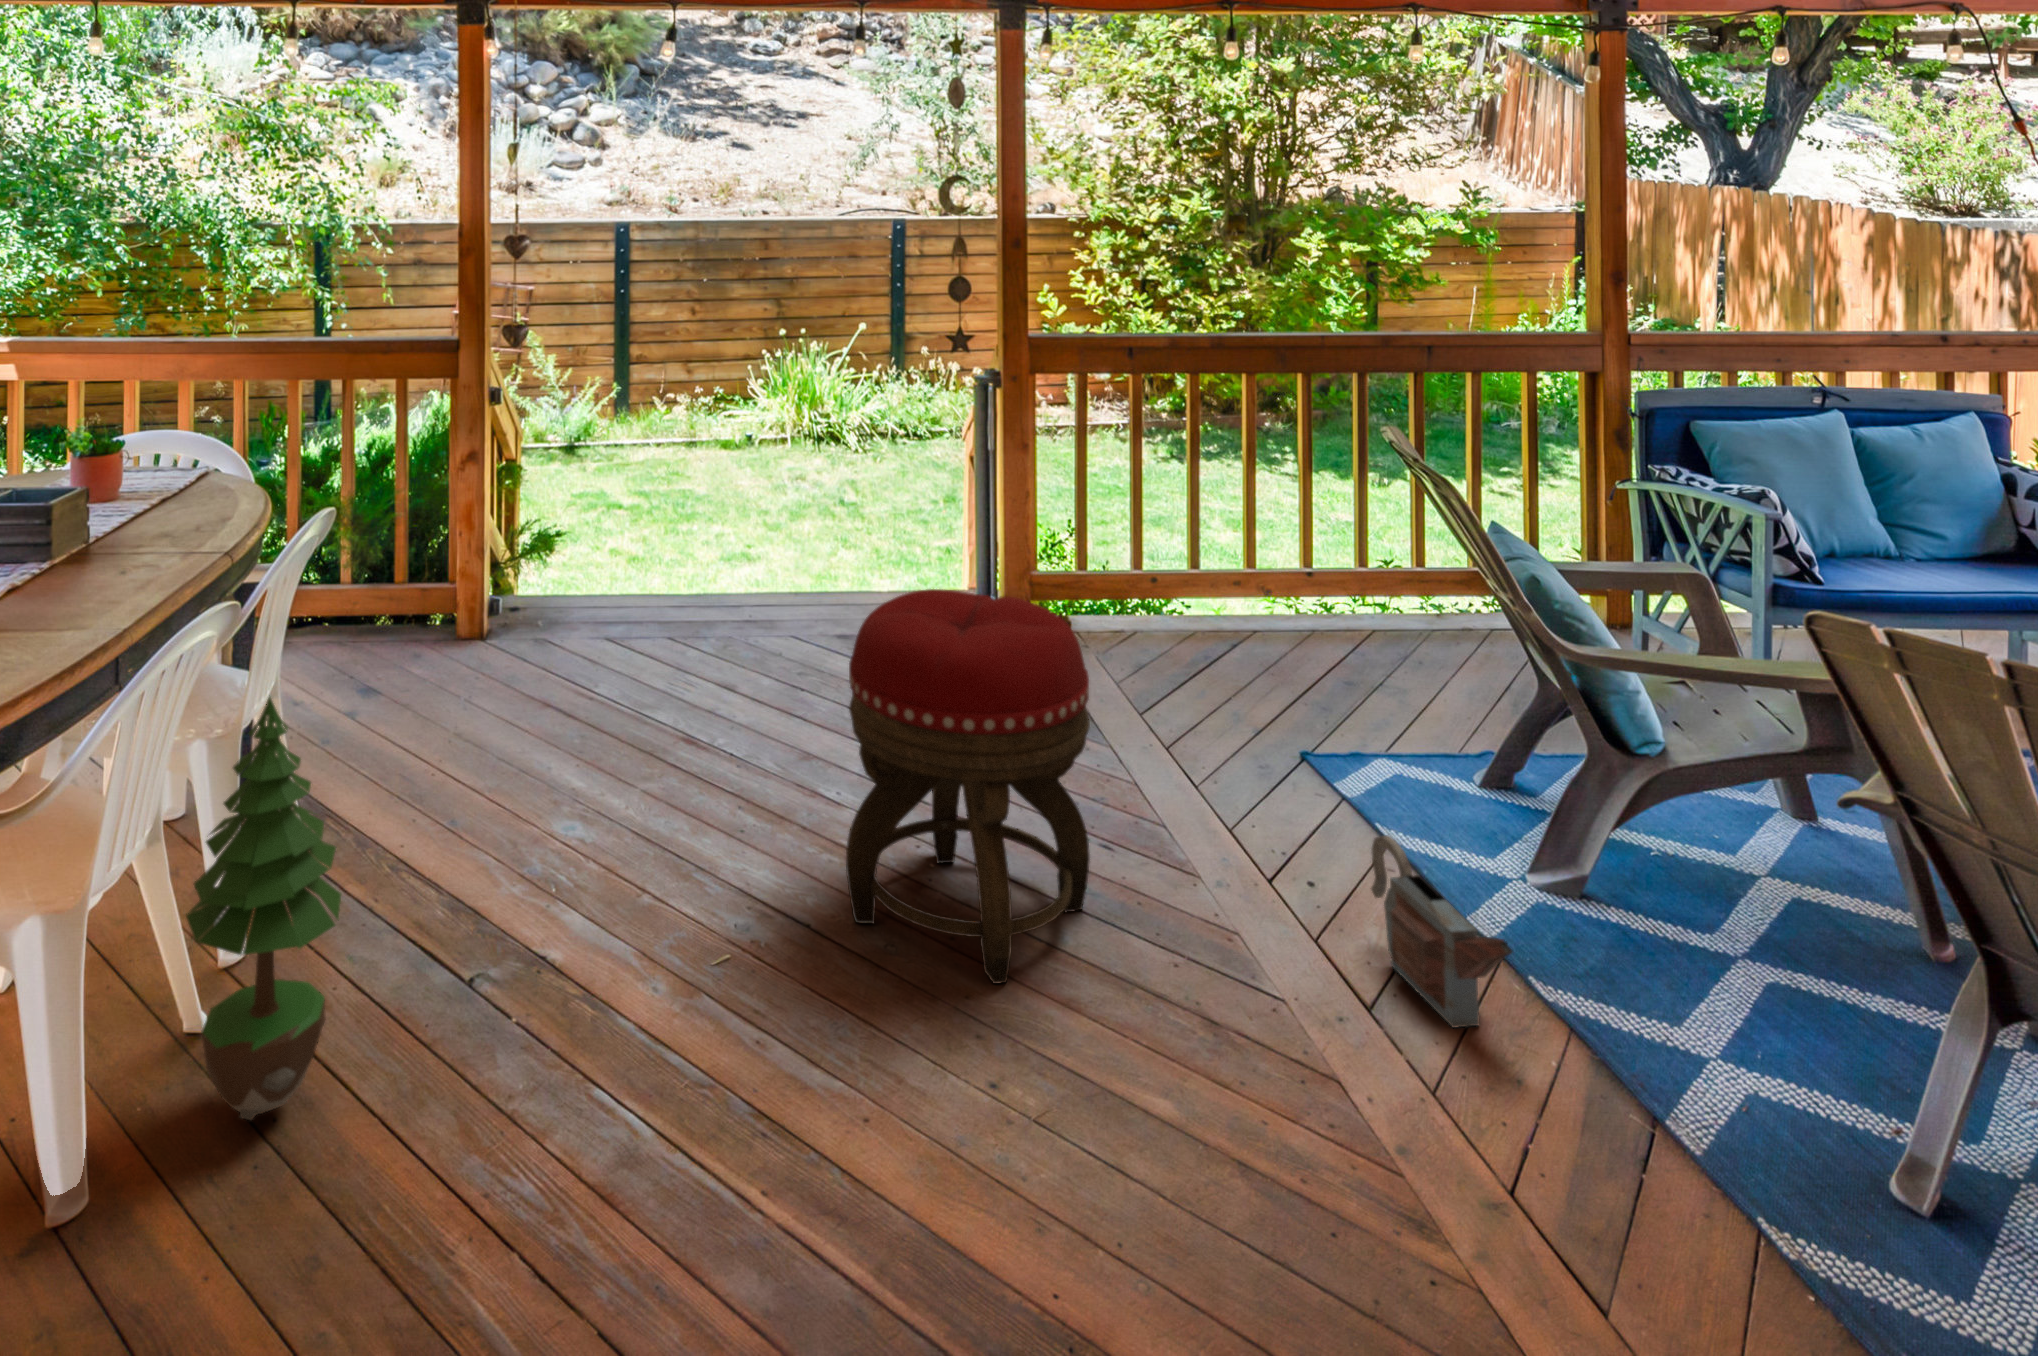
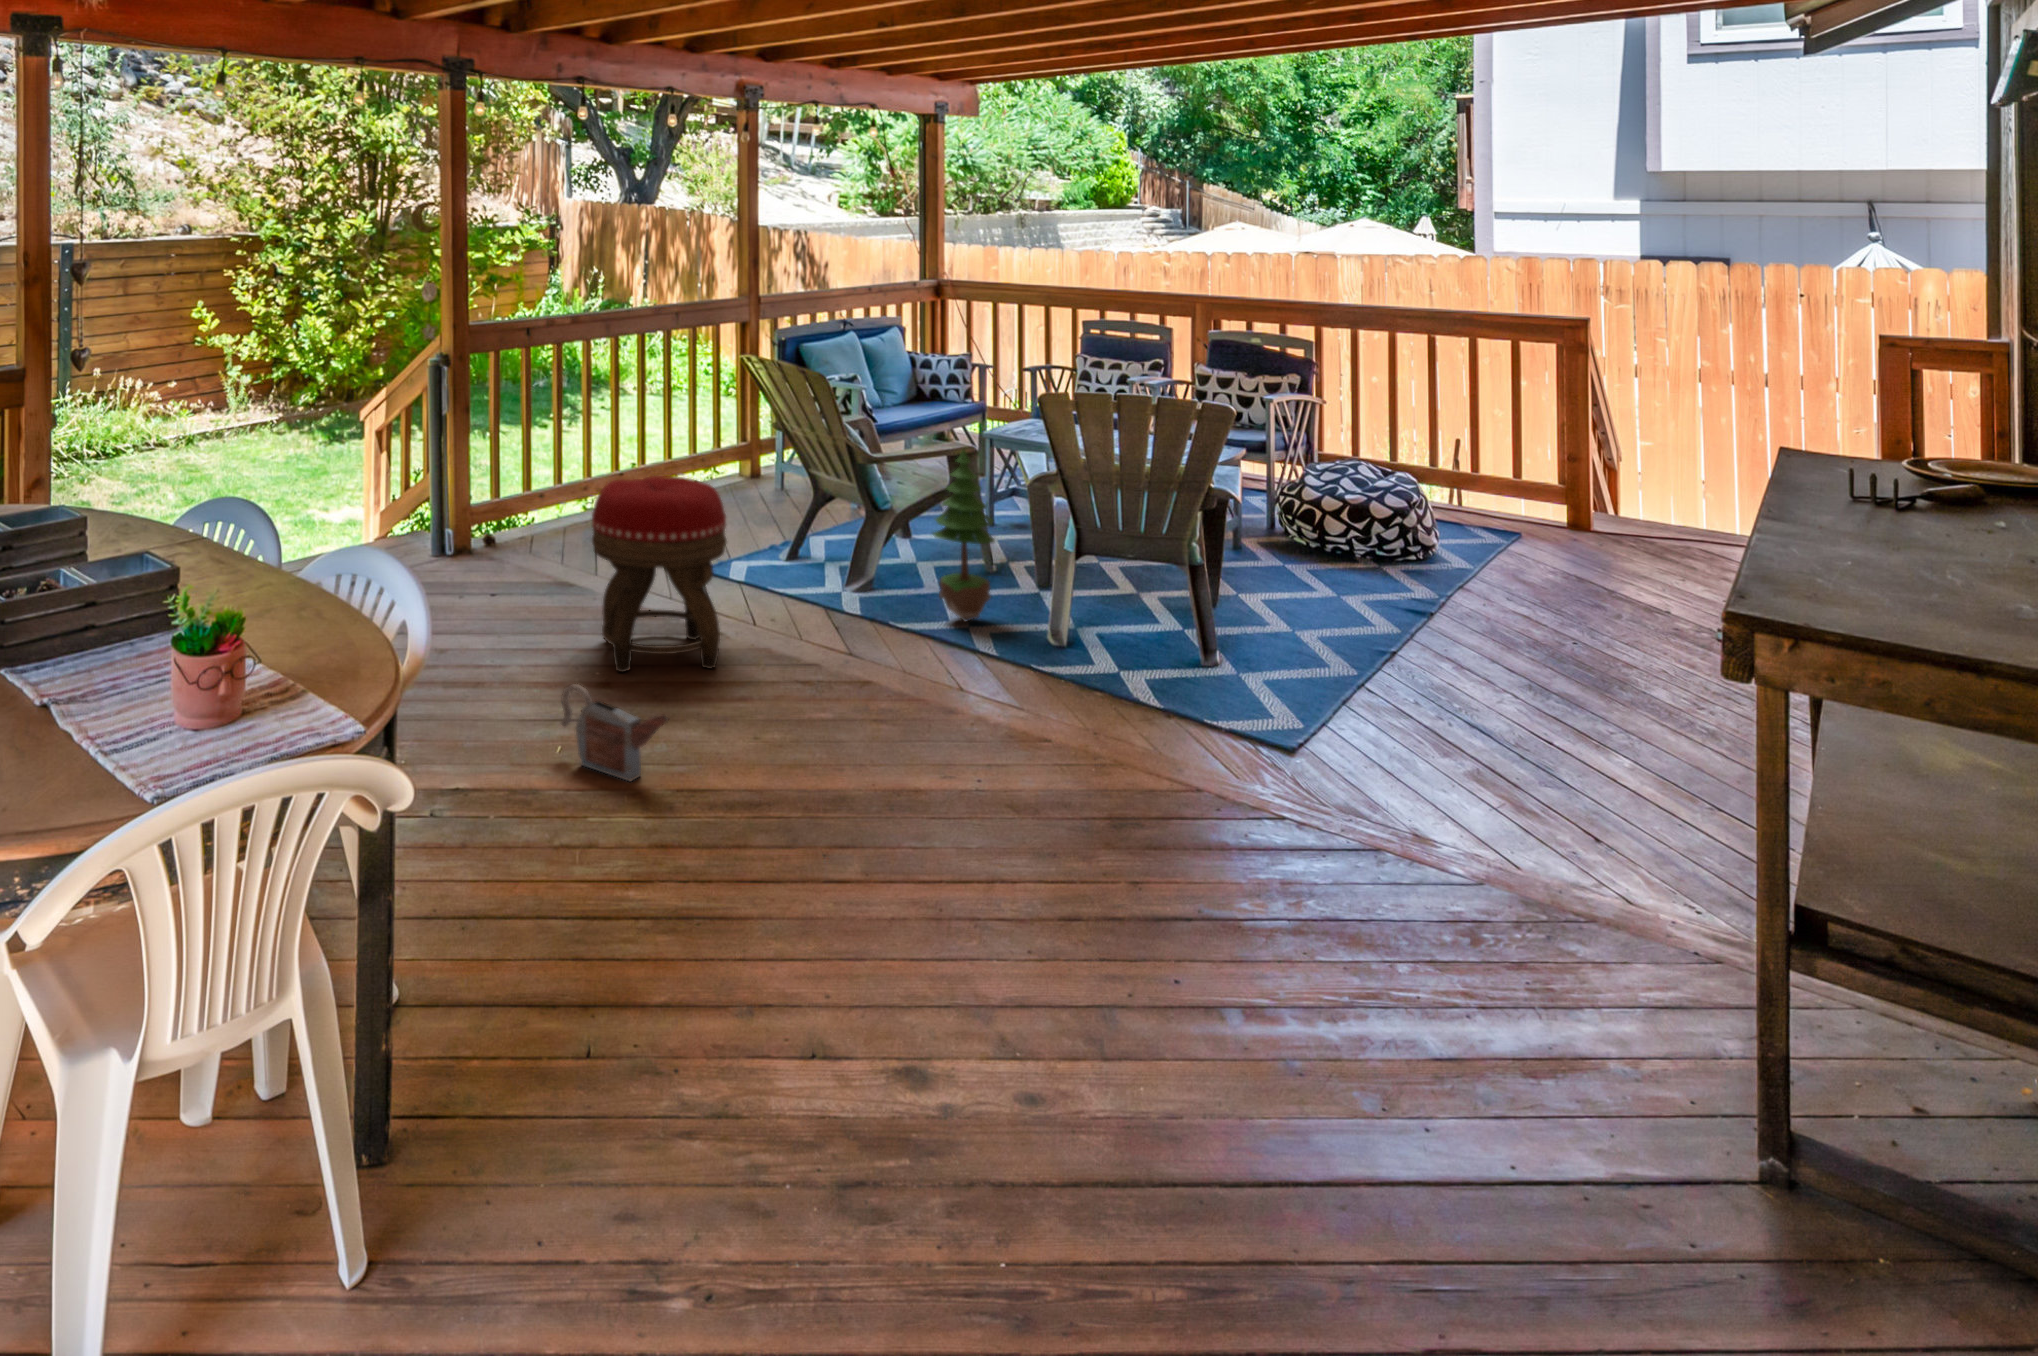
potted tree: present [186,698,341,1120] -> present [933,449,994,622]
watering can: present [1371,835,1512,1027] -> present [561,684,668,781]

